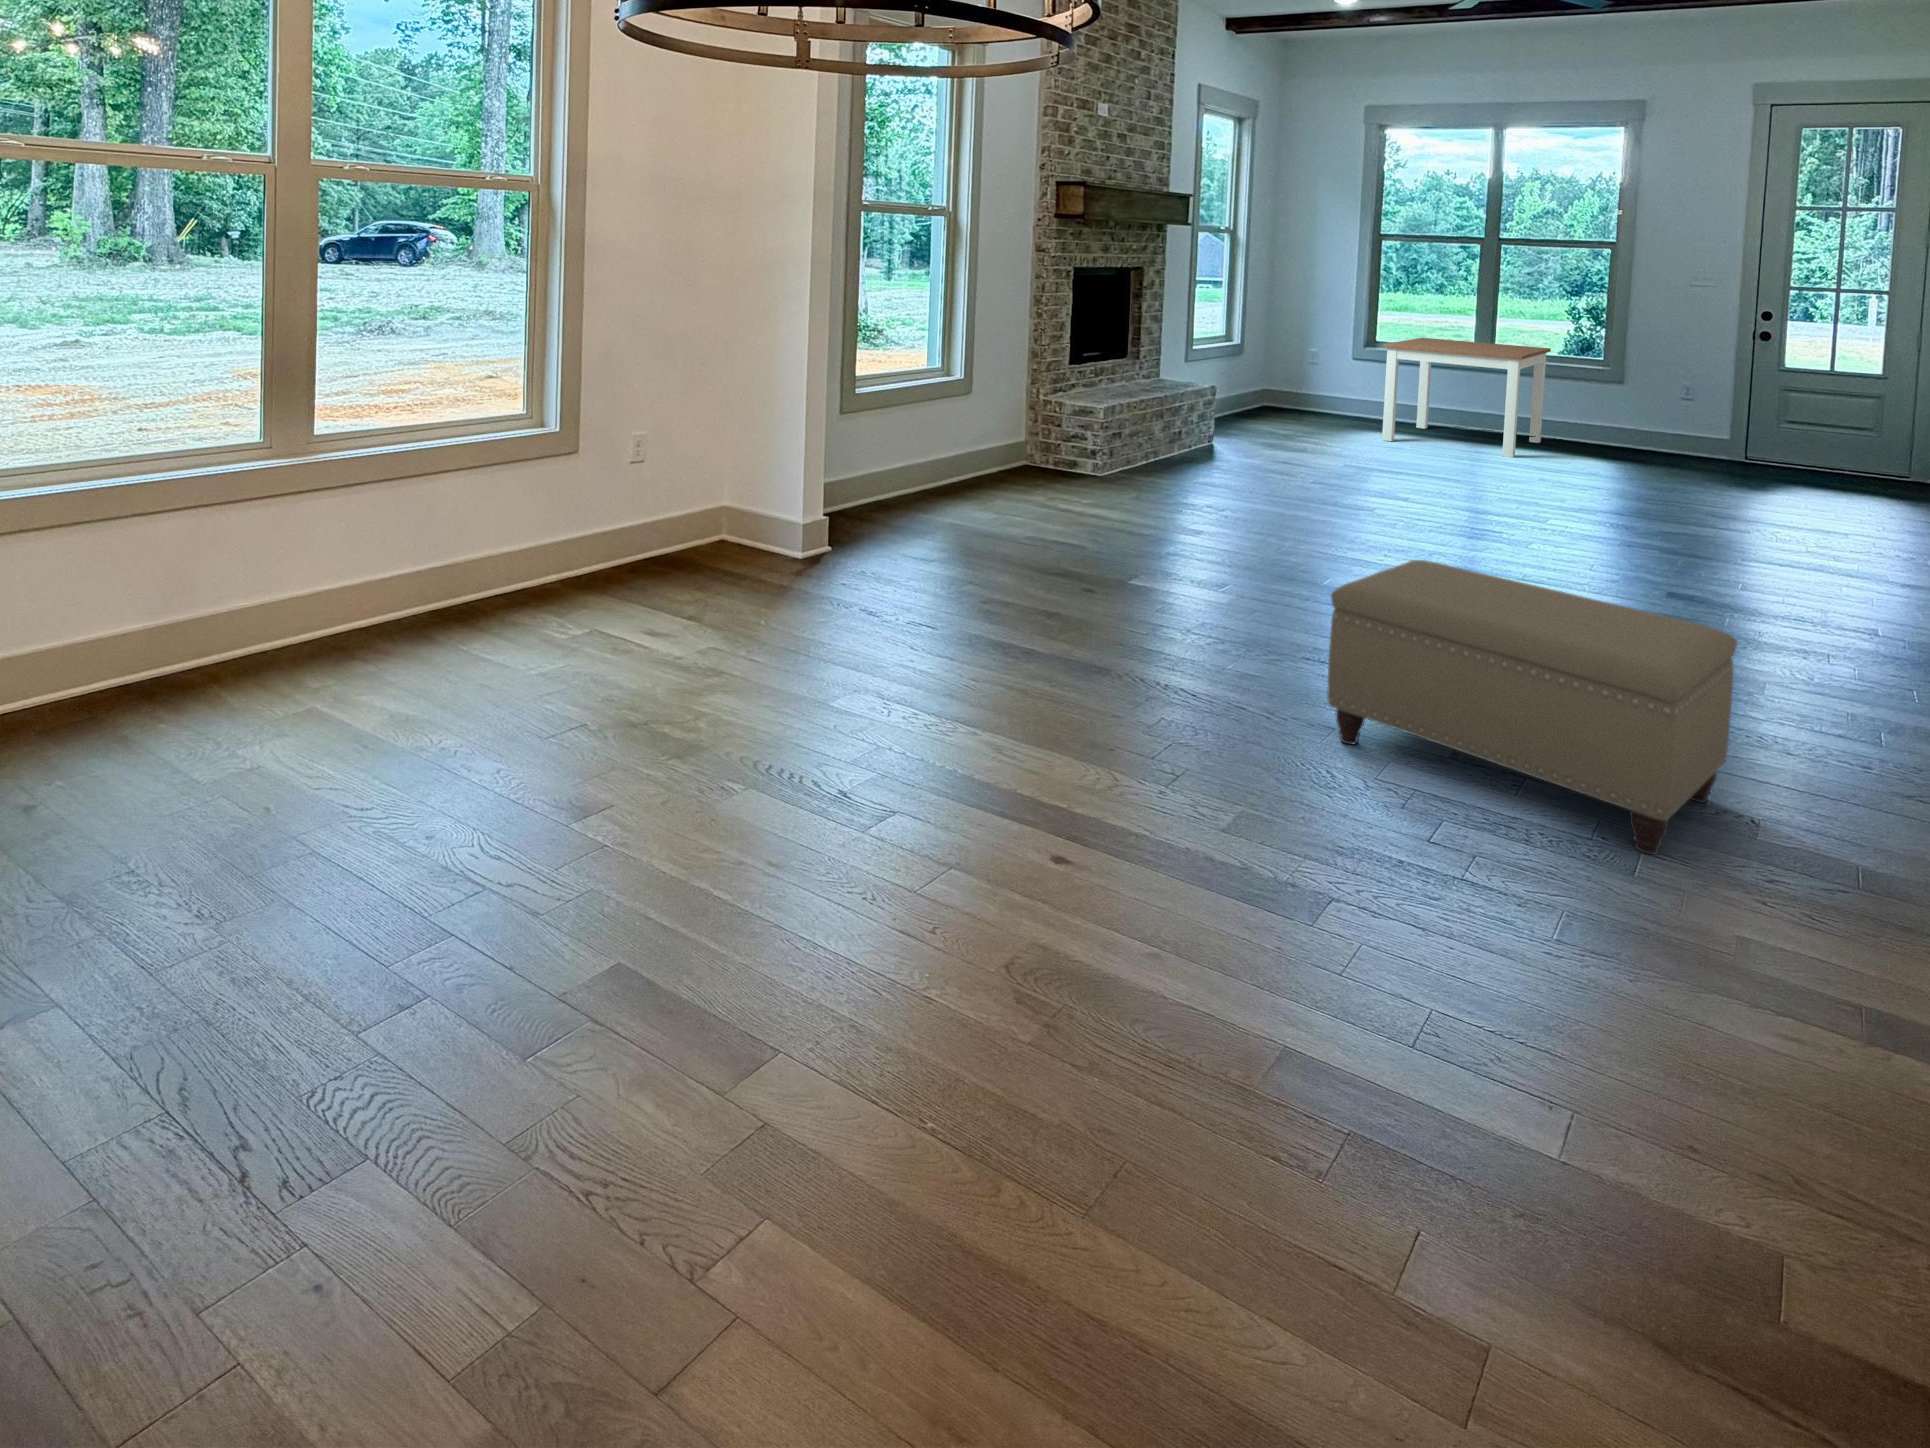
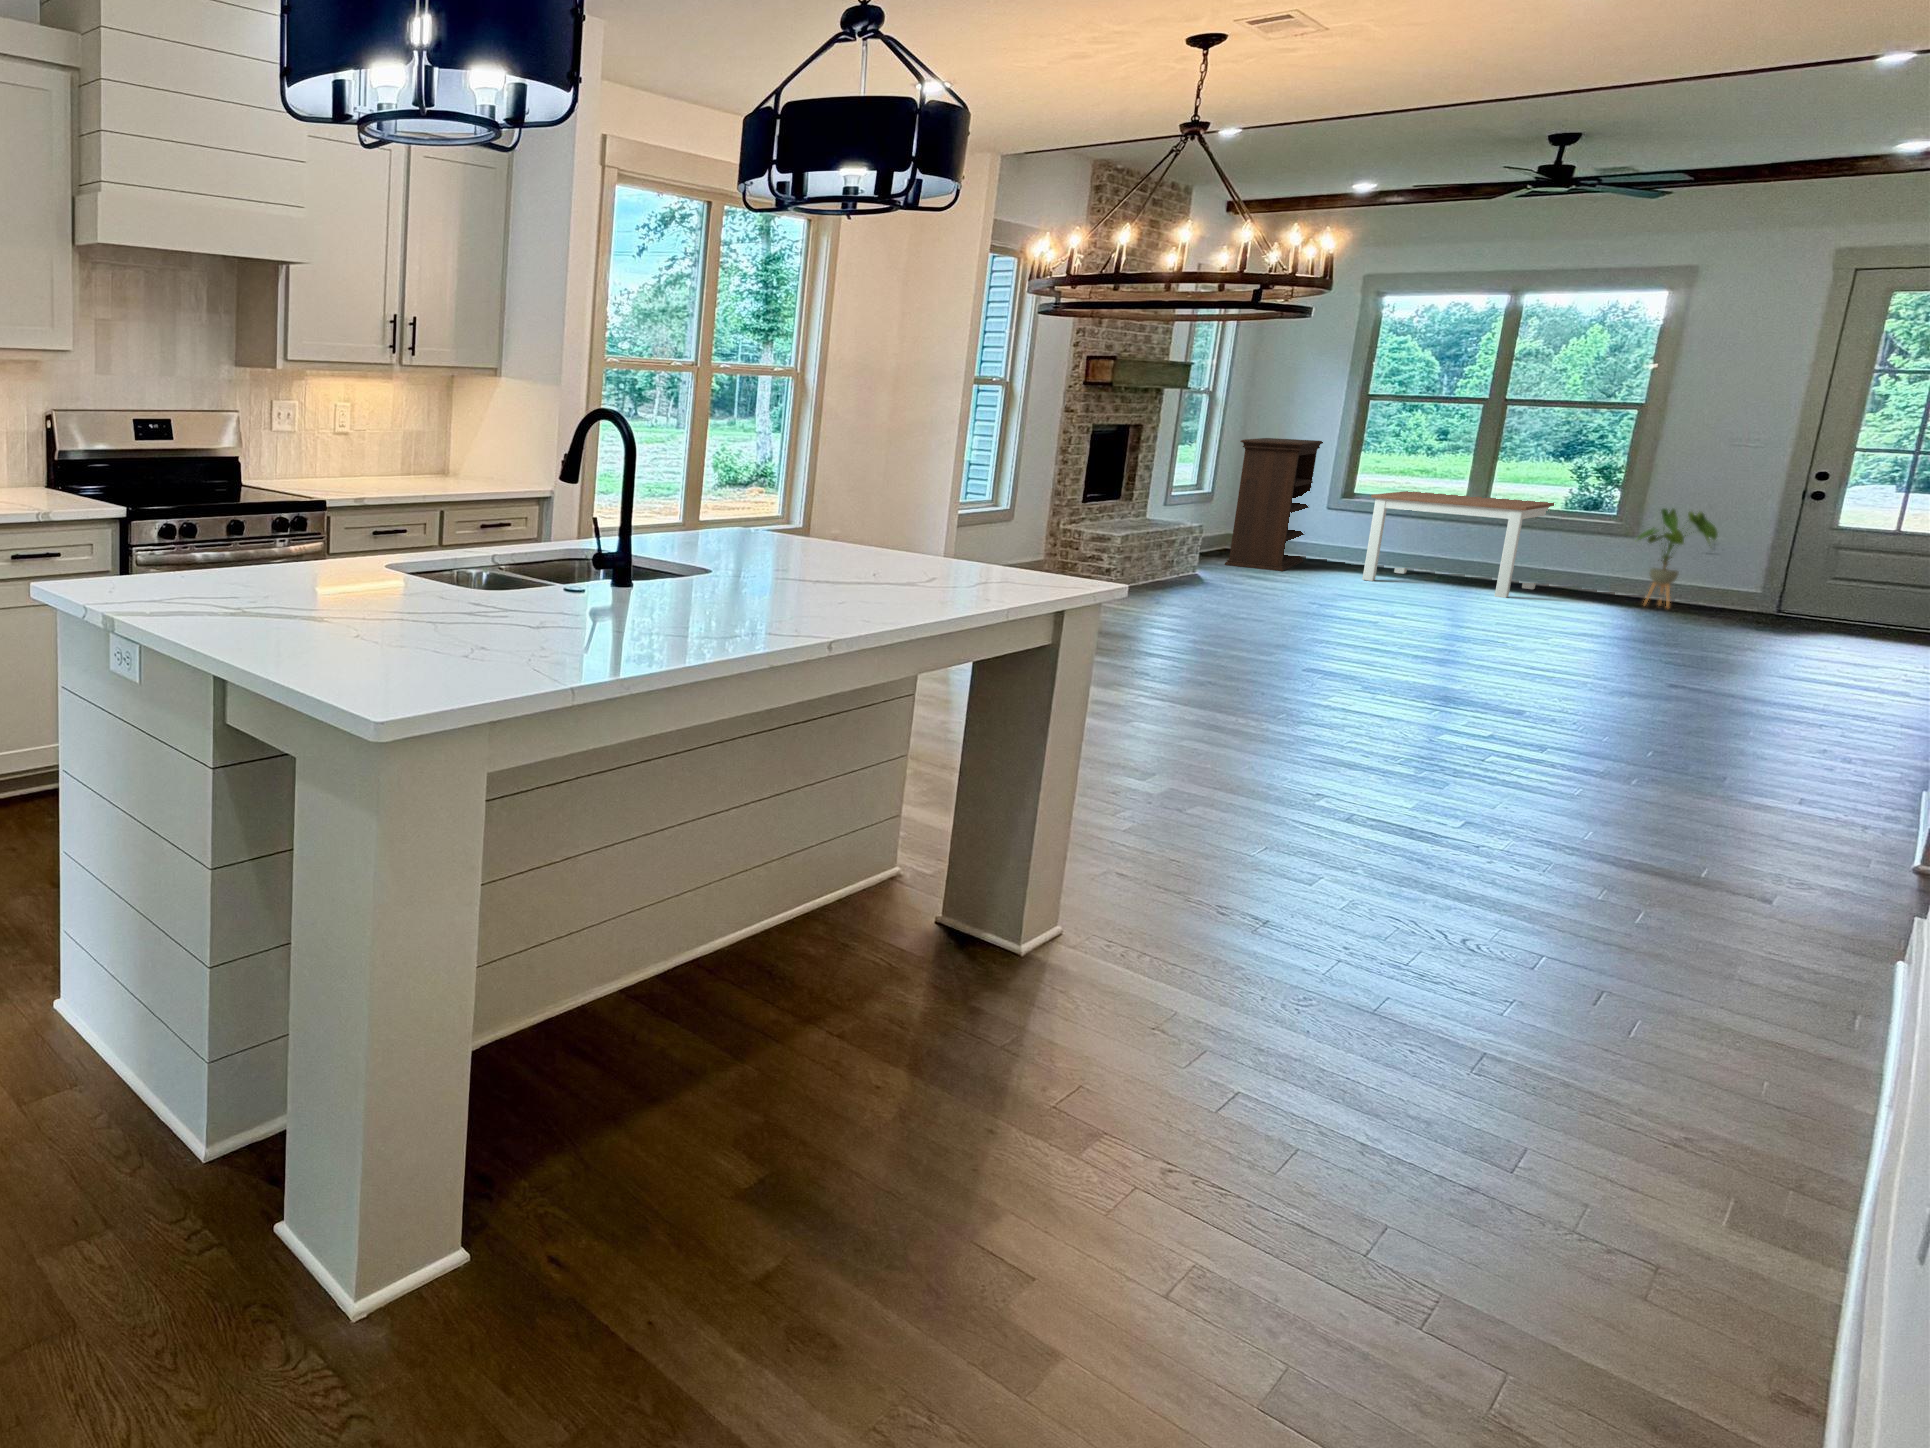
bookshelf: none [1252,281,1344,433] -> present [1225,438,1323,571]
house plant: none [1620,354,1690,462] -> present [1638,509,1718,607]
ottoman: present [1327,560,1737,855] -> none [1404,619,1731,775]

